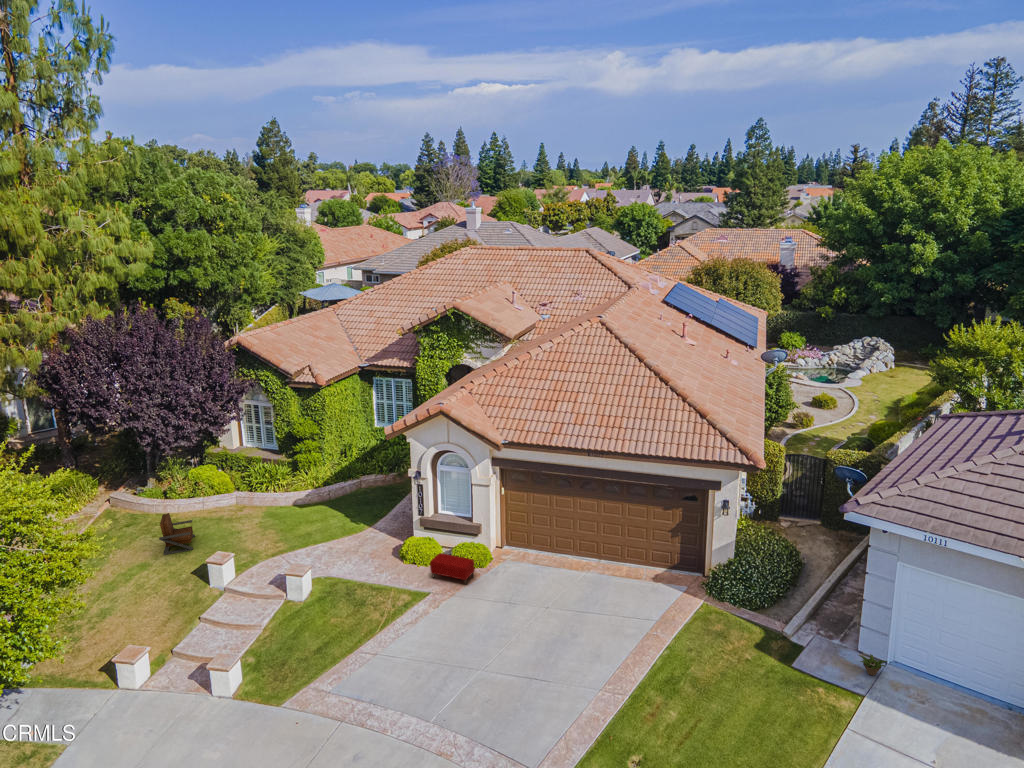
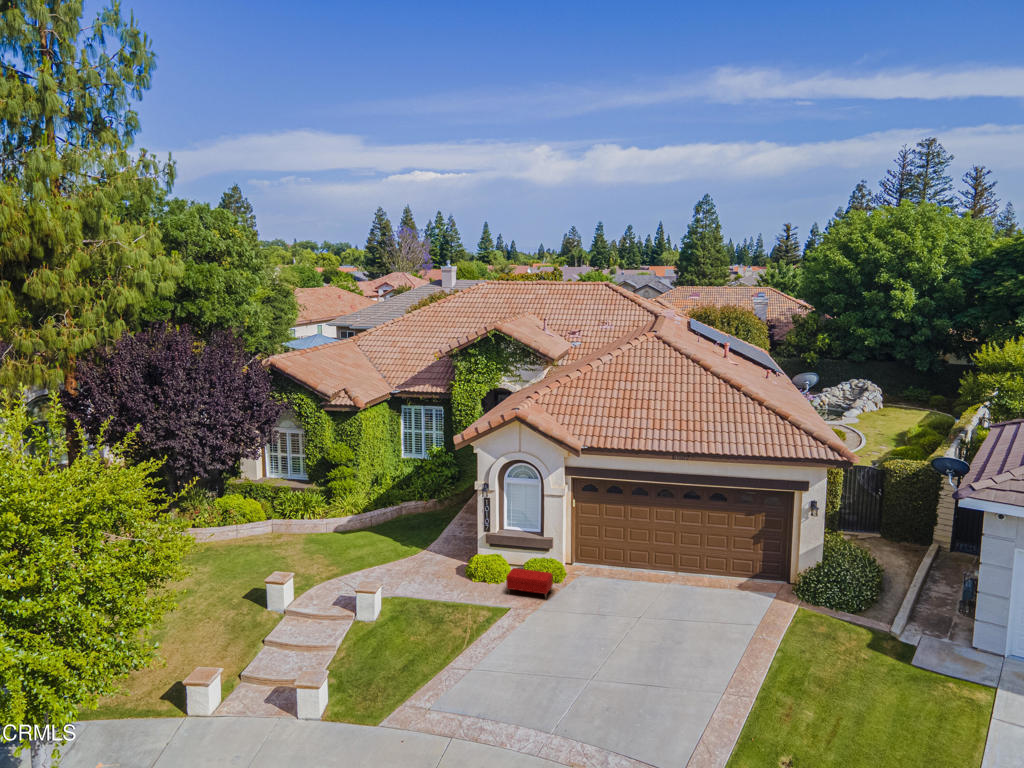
lounge chair: present [159,513,195,555] -> none [200,536,236,581]
decorative plant: present [859,654,887,675] -> none [978,646,1013,667]

